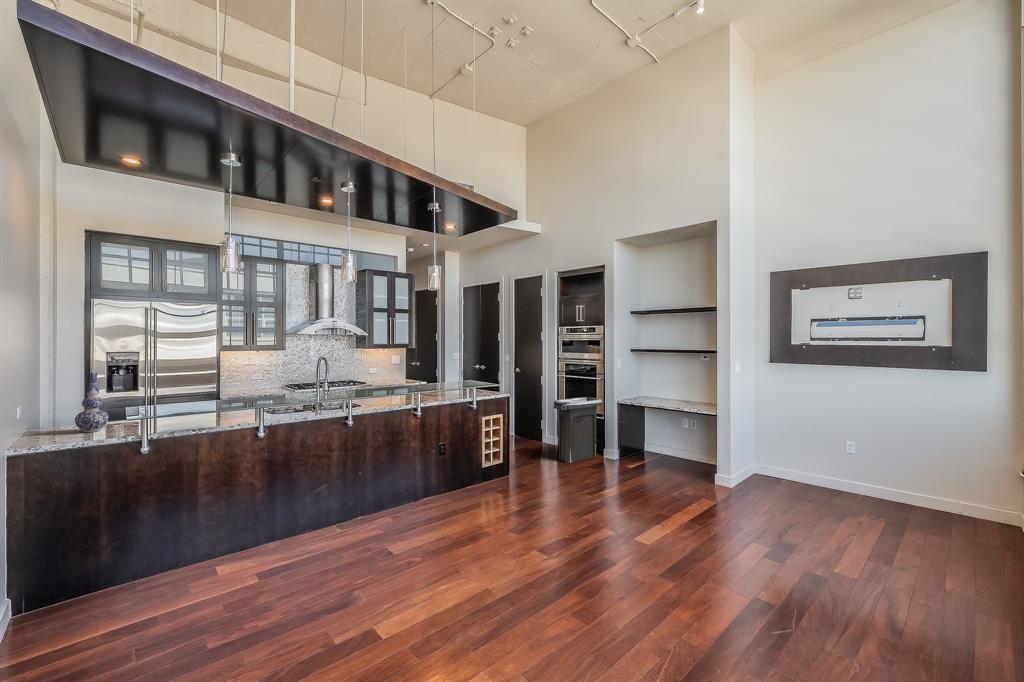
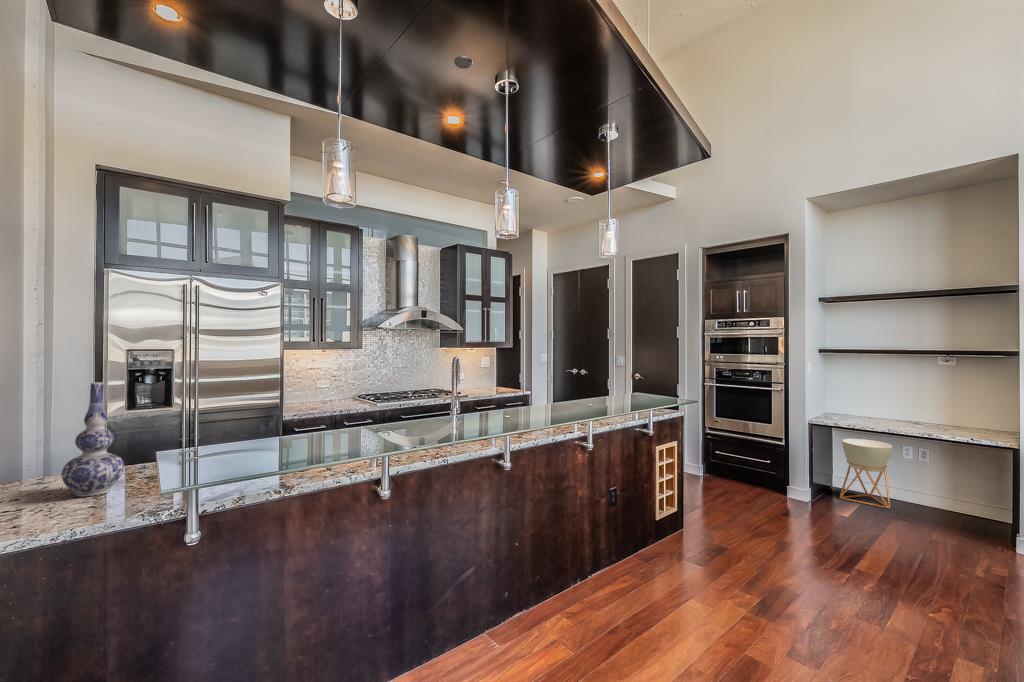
trash can: present [554,398,602,463] -> none [722,415,784,507]
planter: none [641,414,674,462] -> present [840,439,892,508]

